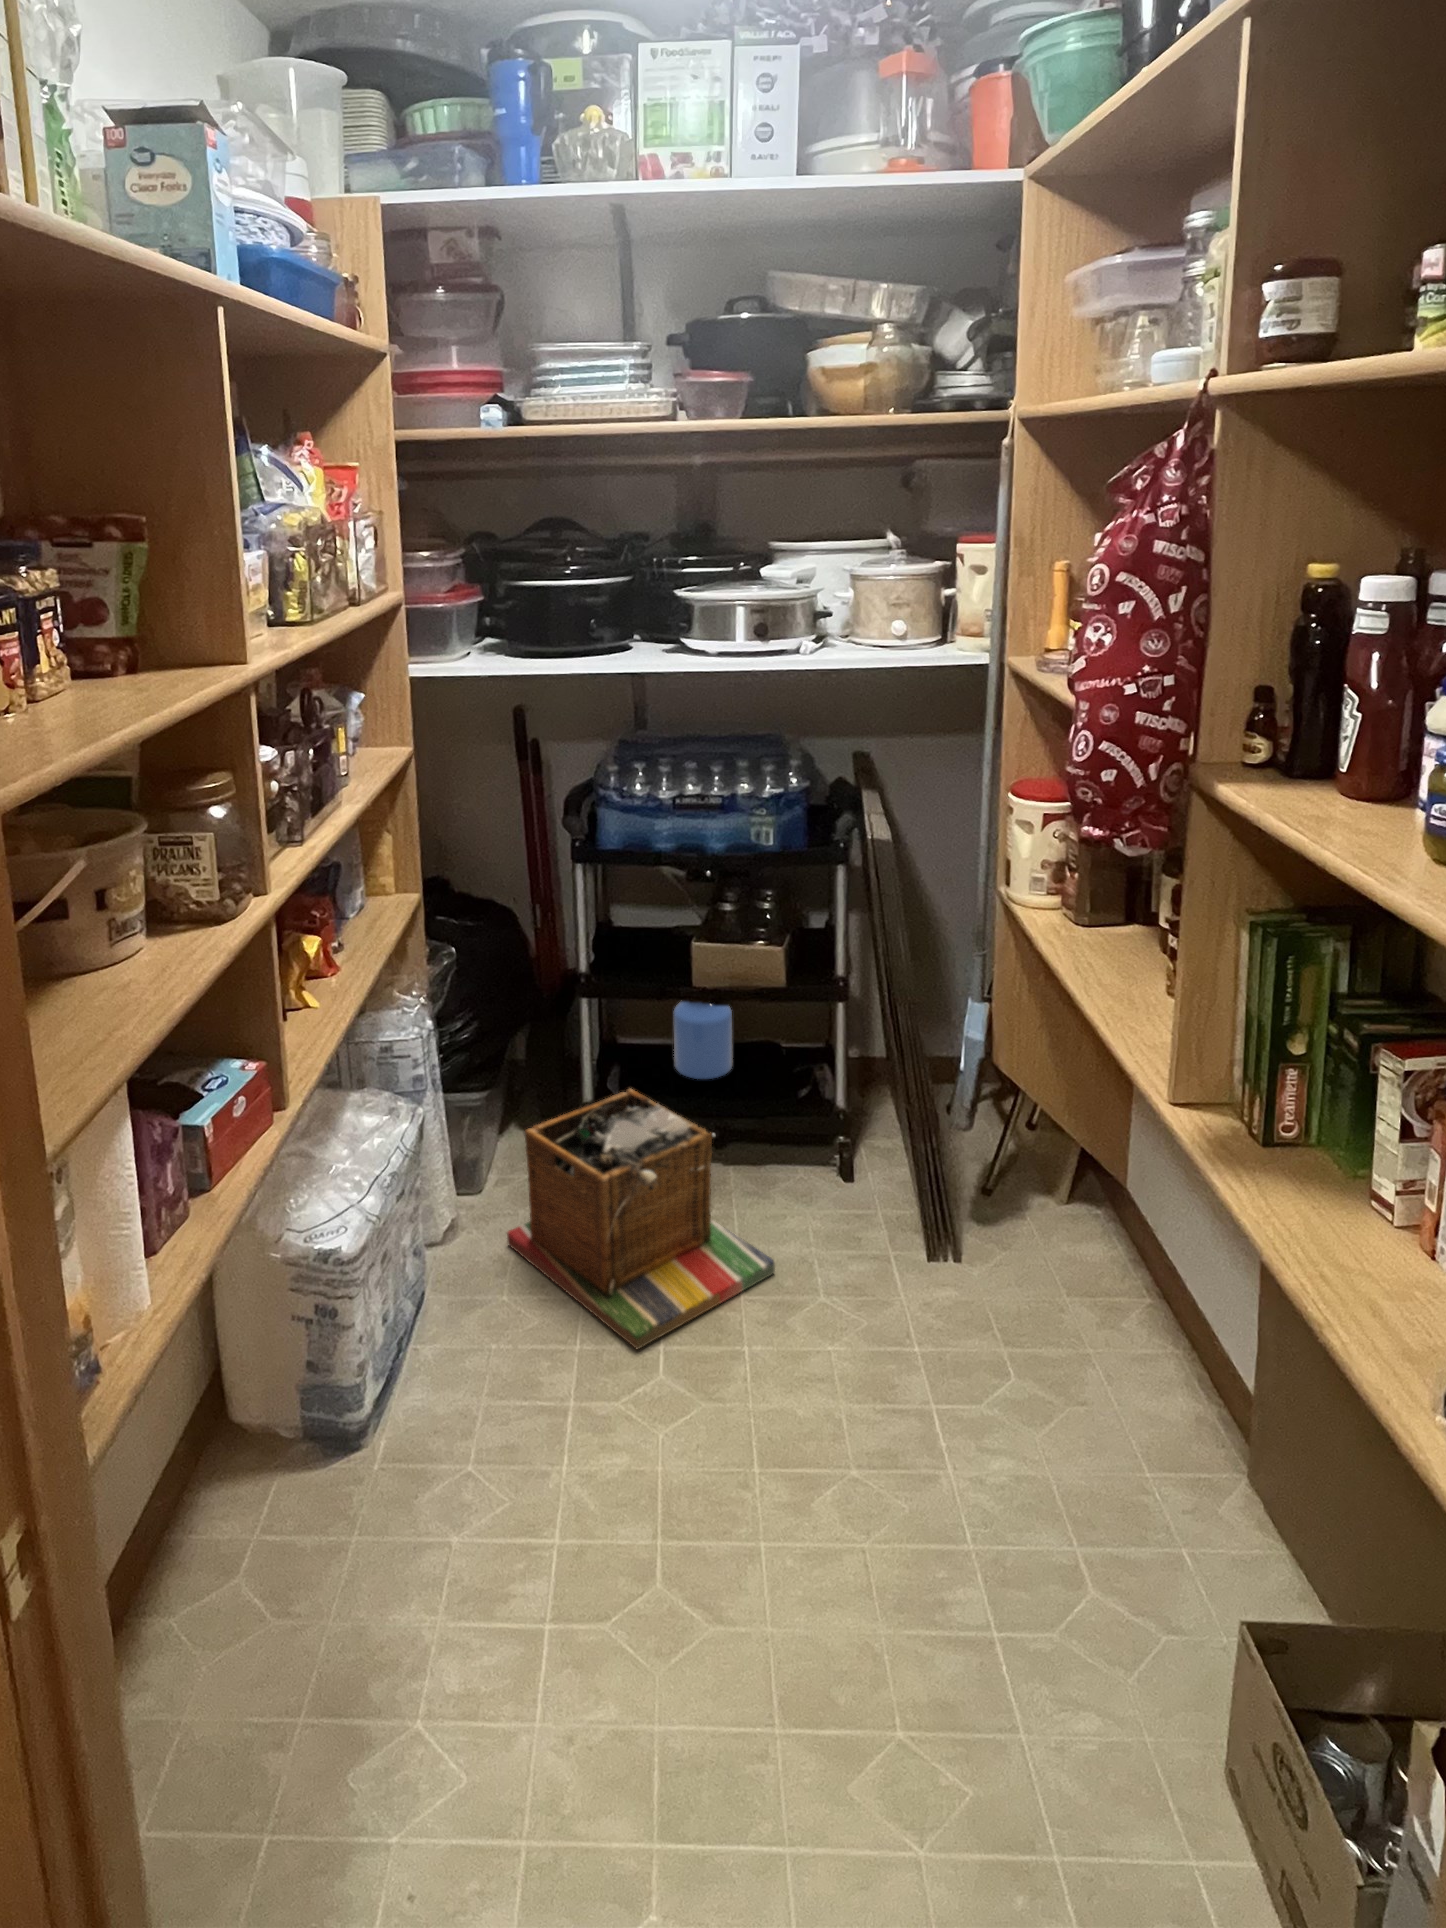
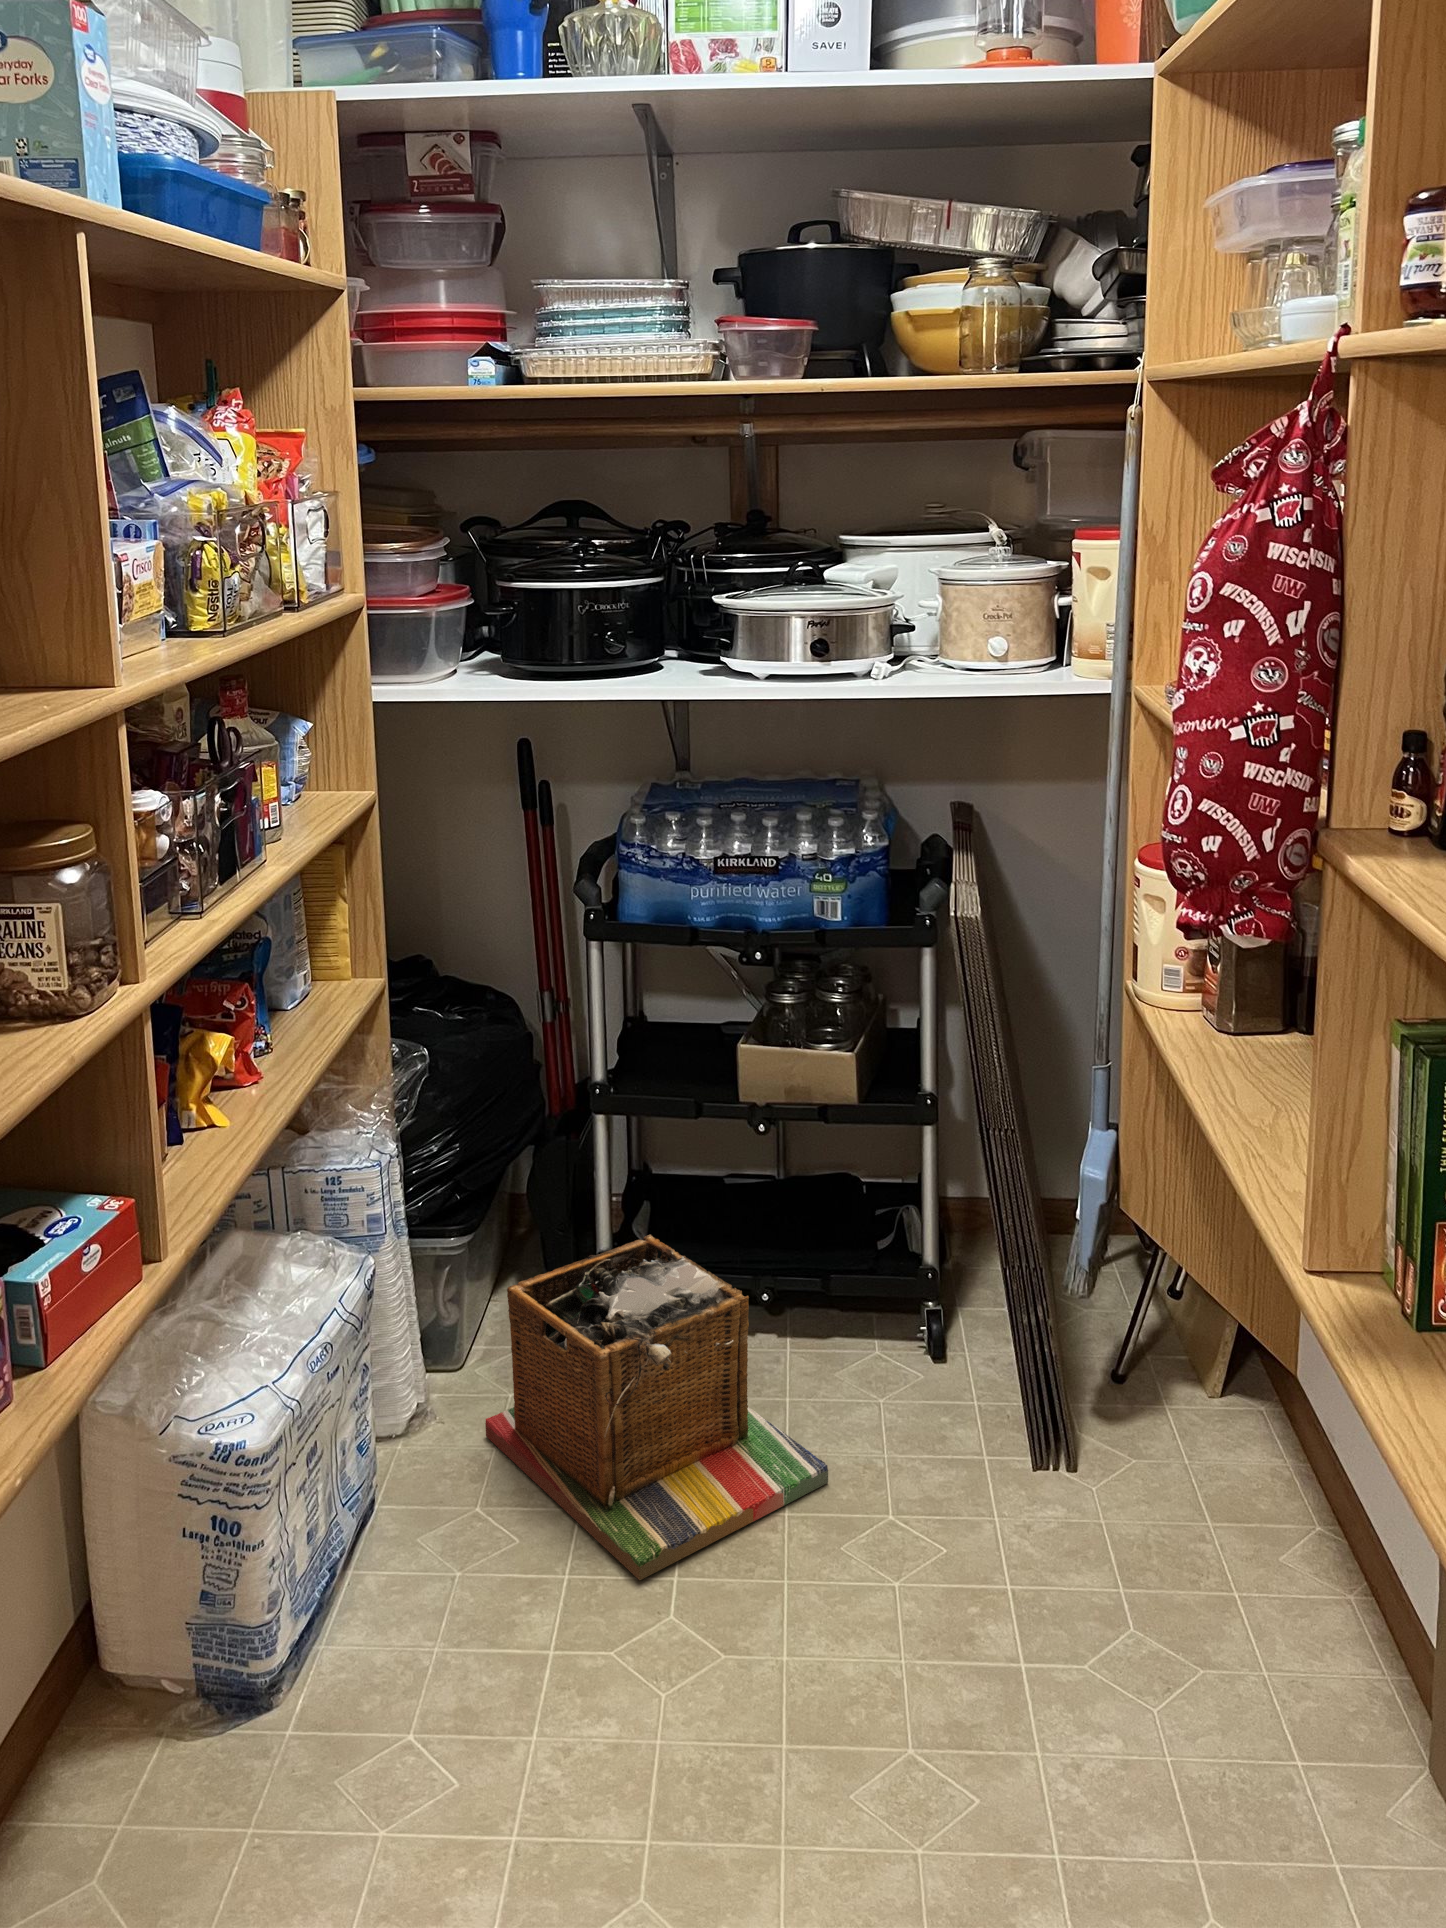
jar: present [674,1002,732,1079] -> none [715,1090,791,1224]

